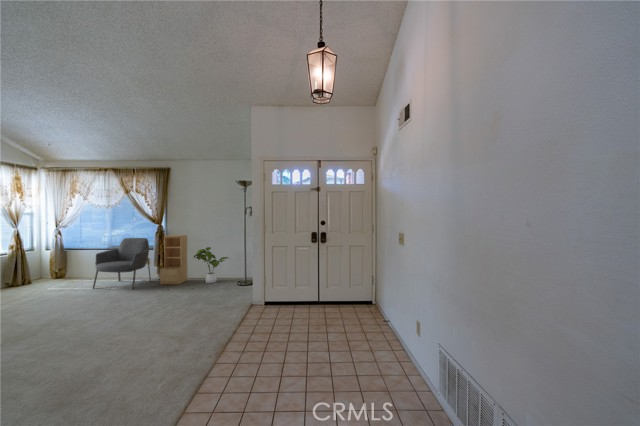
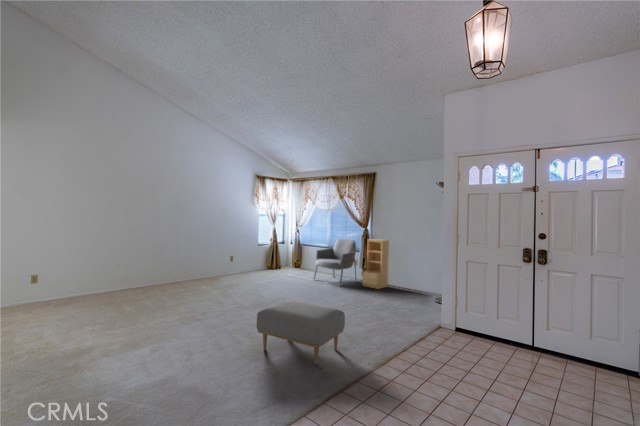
house plant: present [194,247,228,283] -> none [393,255,432,294]
ottoman: none [44,313,172,391] -> present [256,300,345,365]

